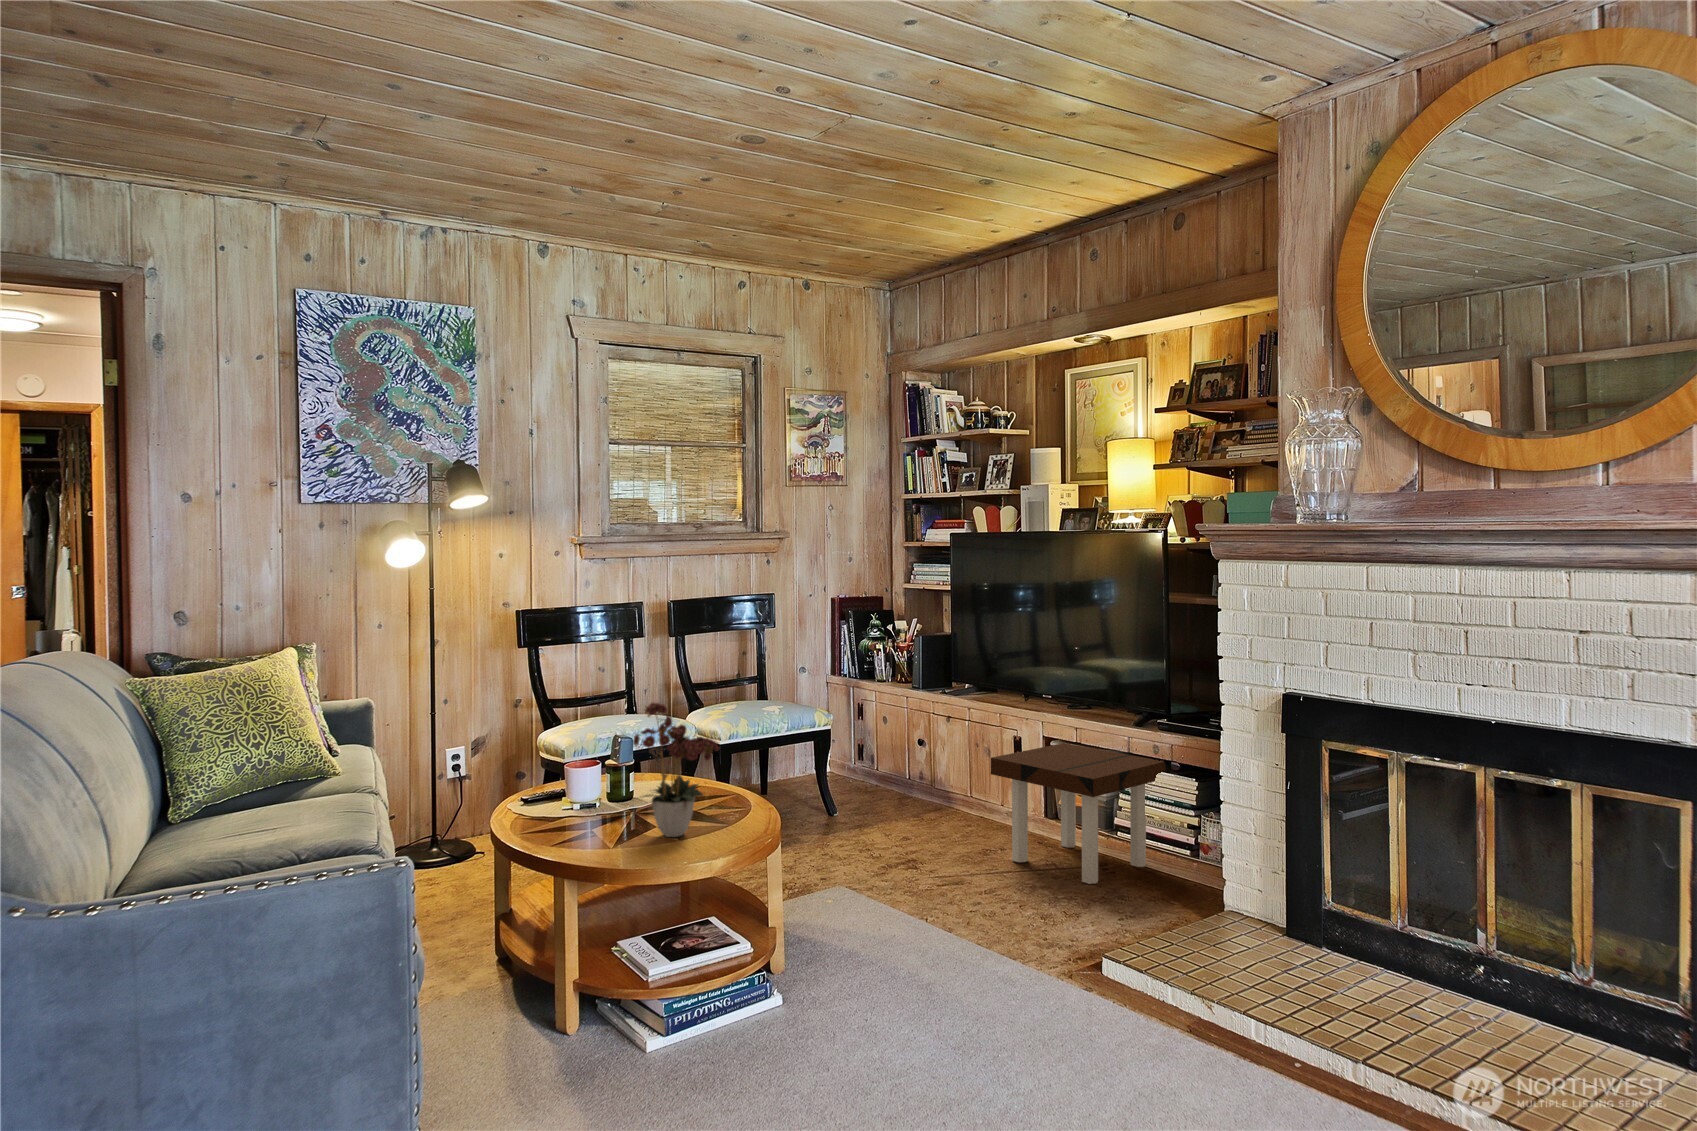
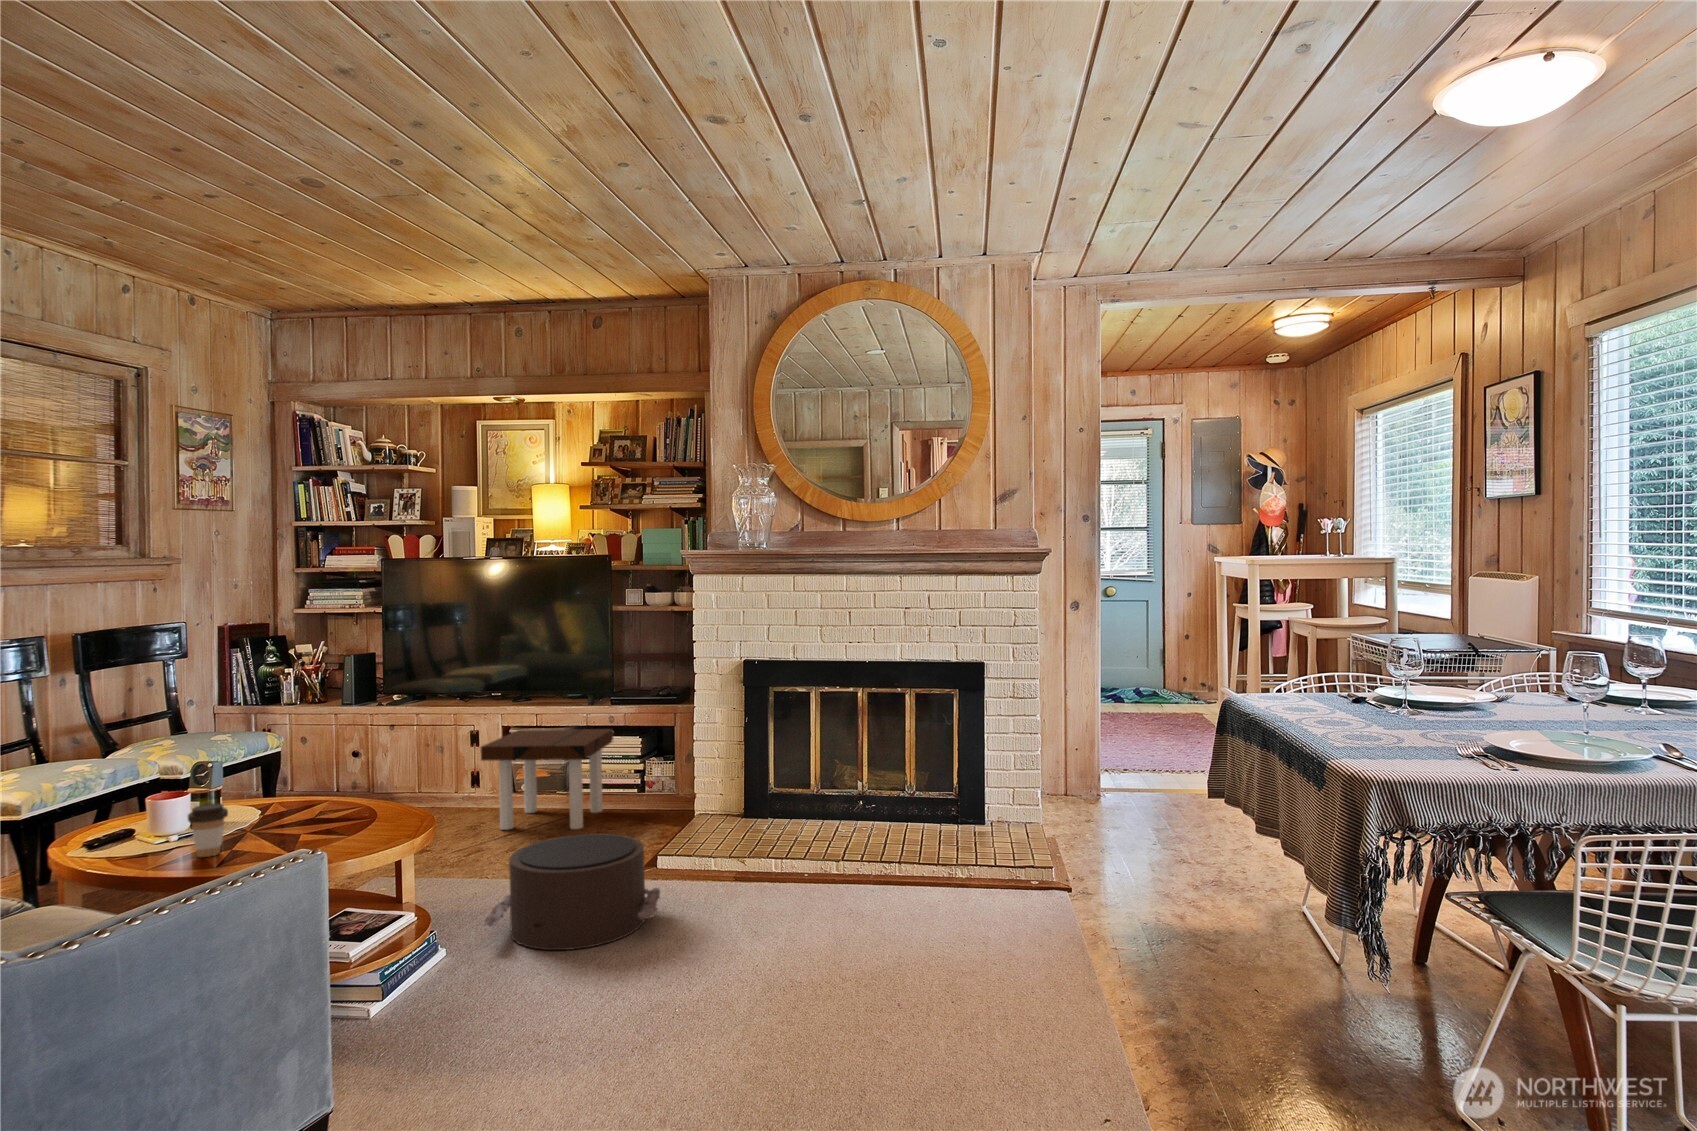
flower arrangement: present [633,703,719,837] -> none [299,704,389,833]
coffee cup: none [540,782,578,834] -> present [188,804,228,857]
pouf: none [819,896,1046,1061] -> present [484,834,660,950]

